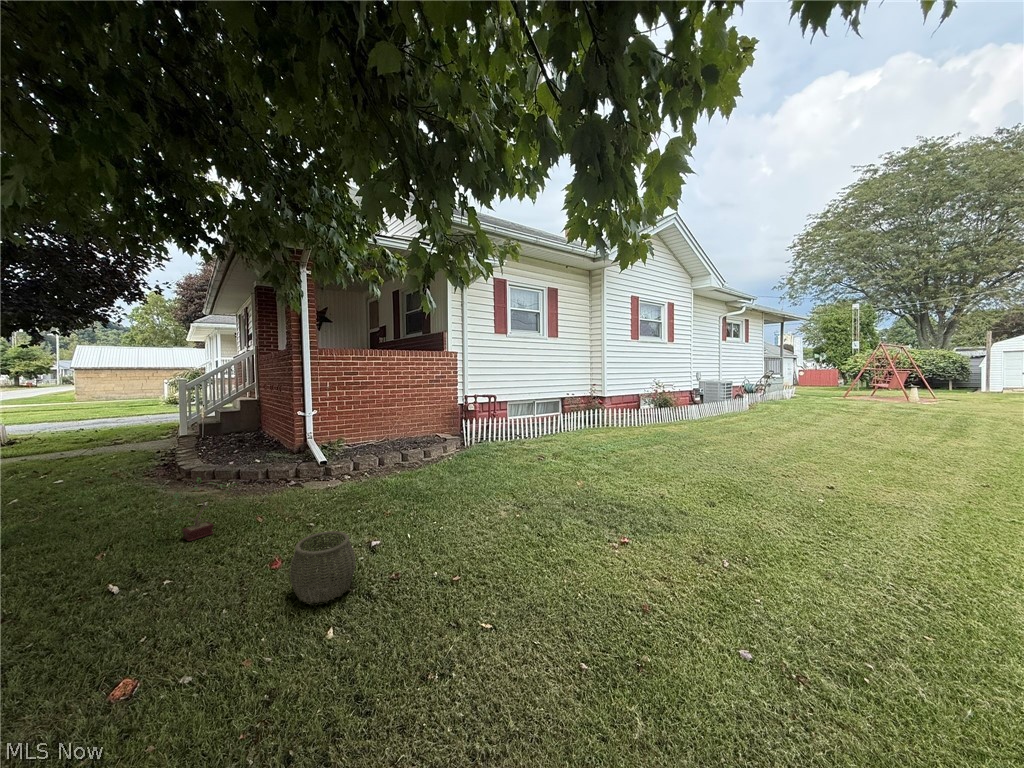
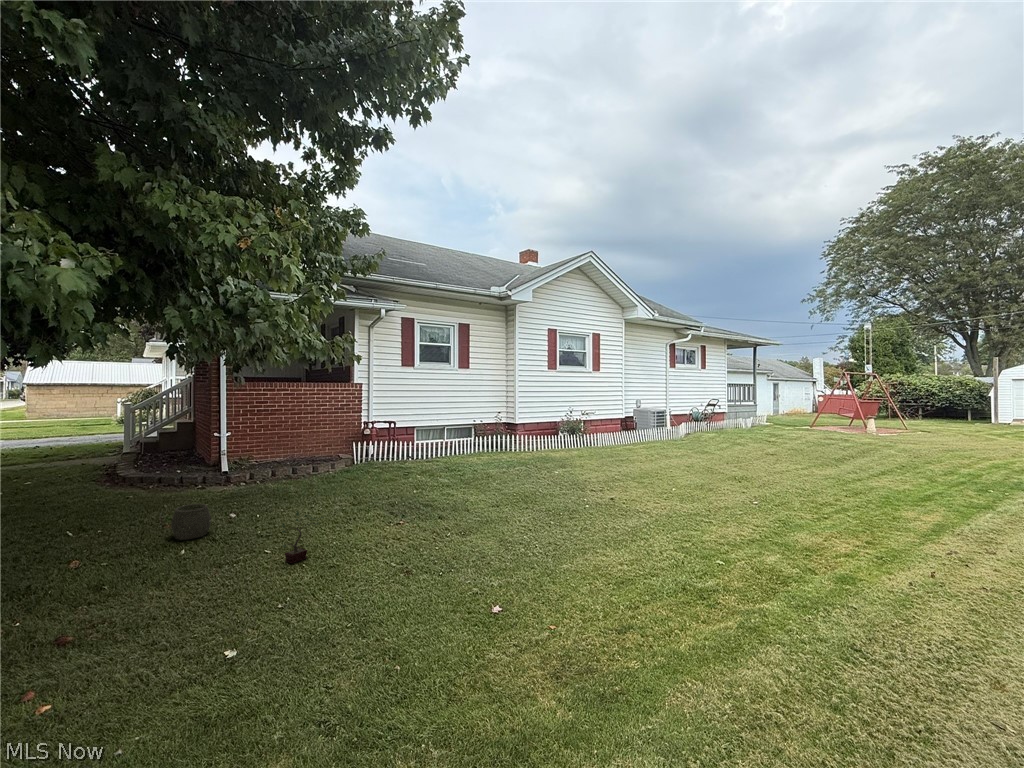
potted plant: present [173,477,237,541] -> present [282,511,324,563]

